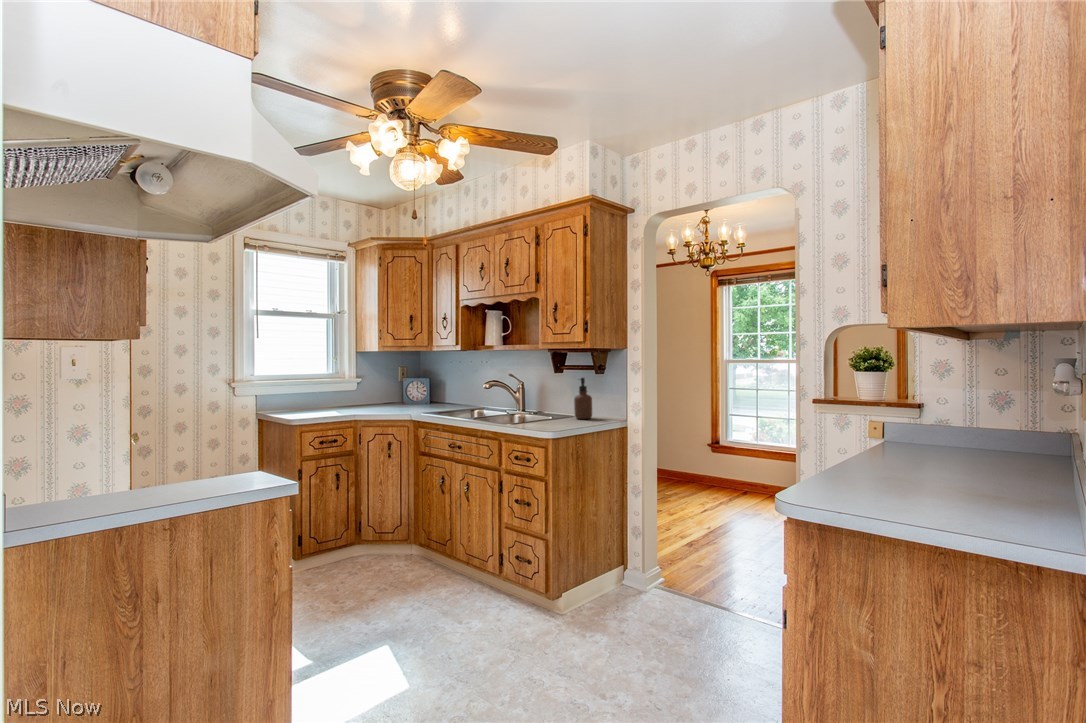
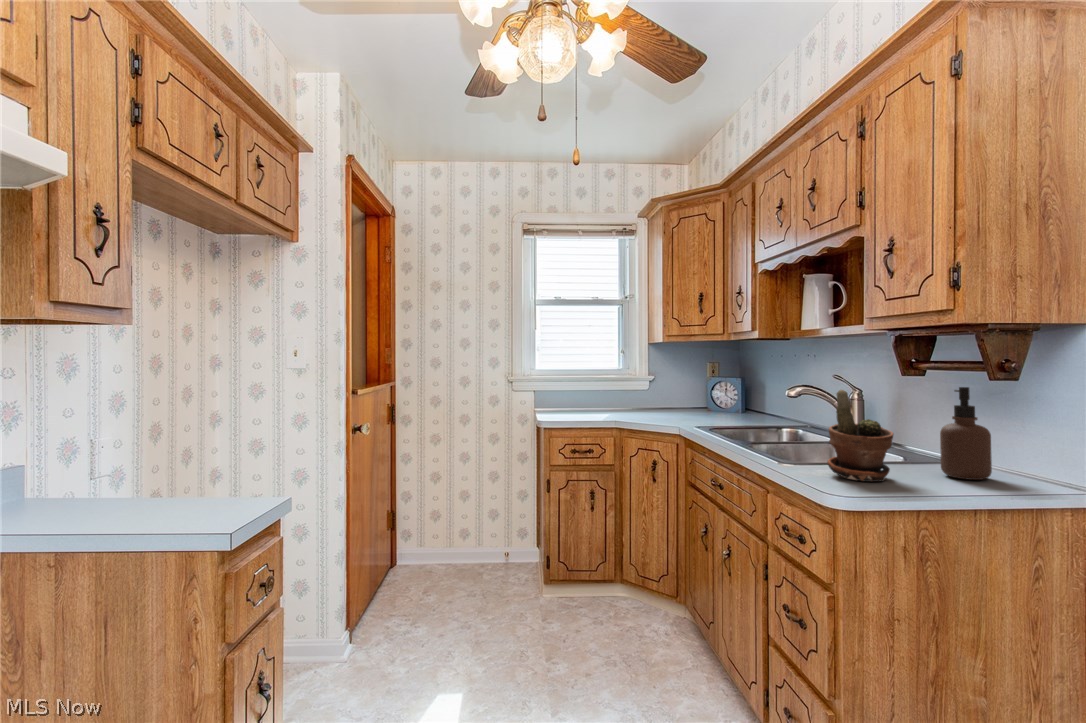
potted plant: none [535,380,563,424] -> present [827,390,893,482]

